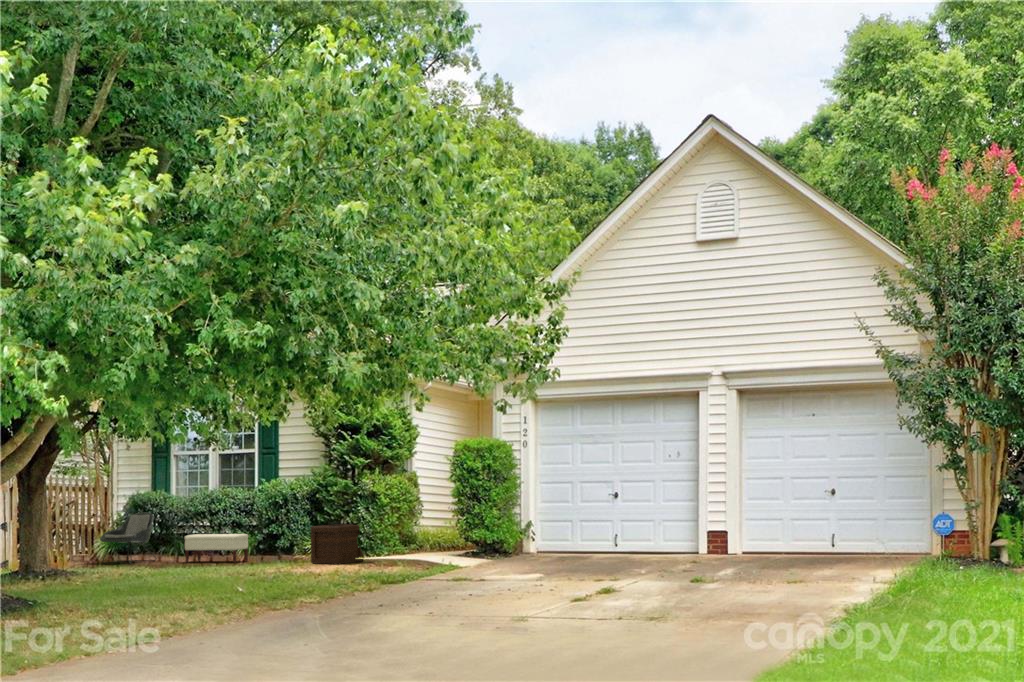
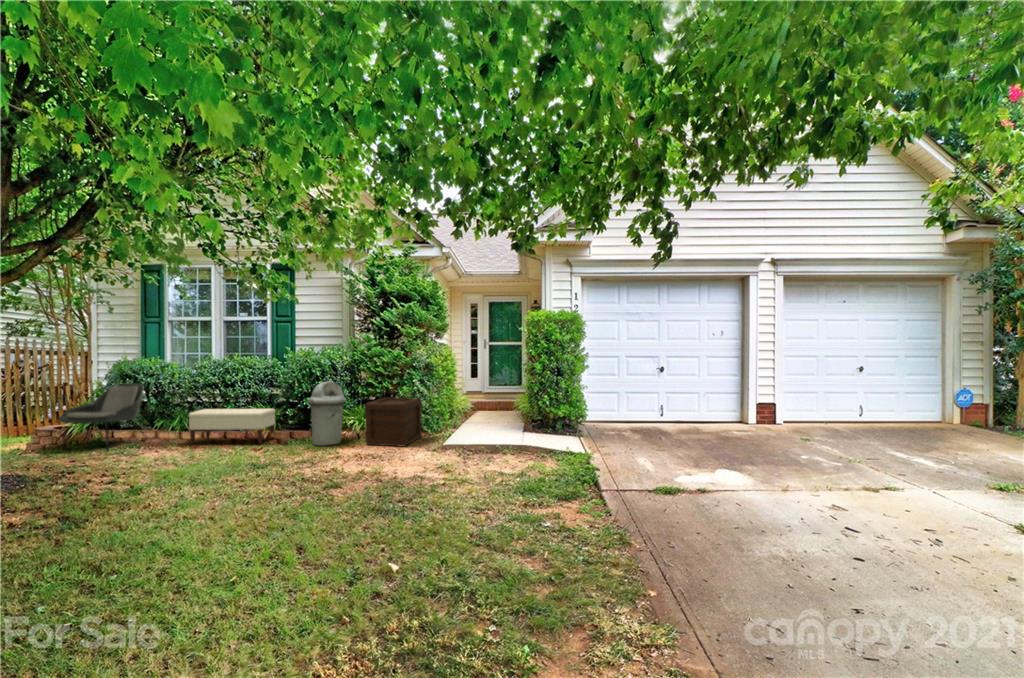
trash can: none [269,508,300,563] -> present [308,381,346,446]

